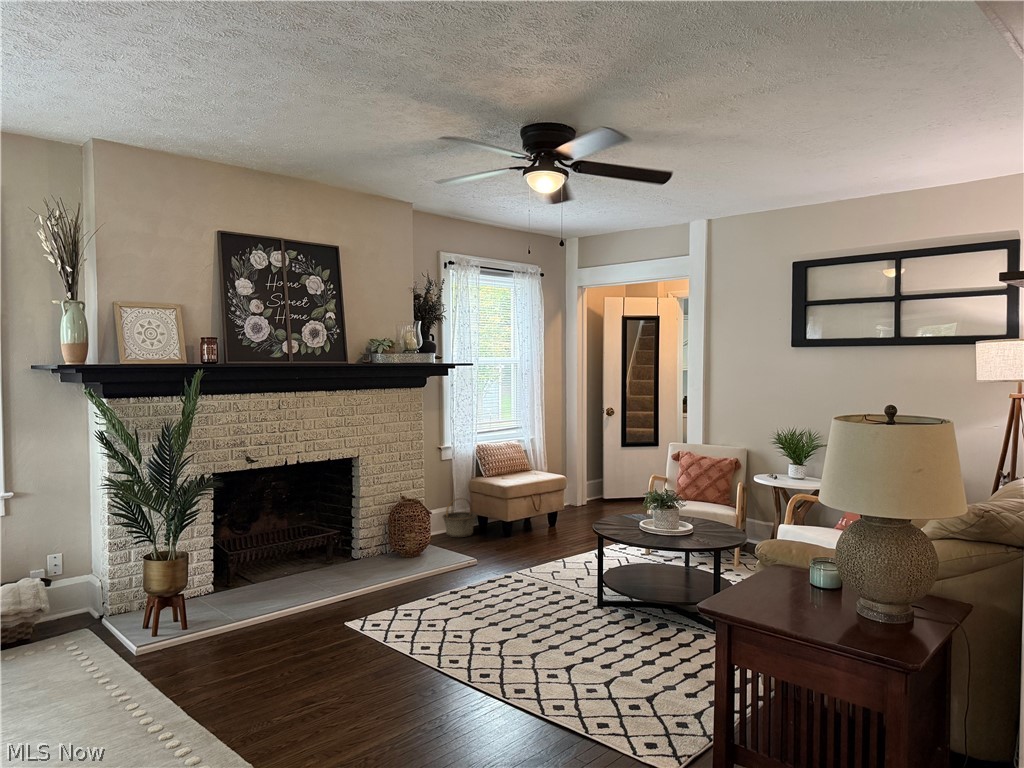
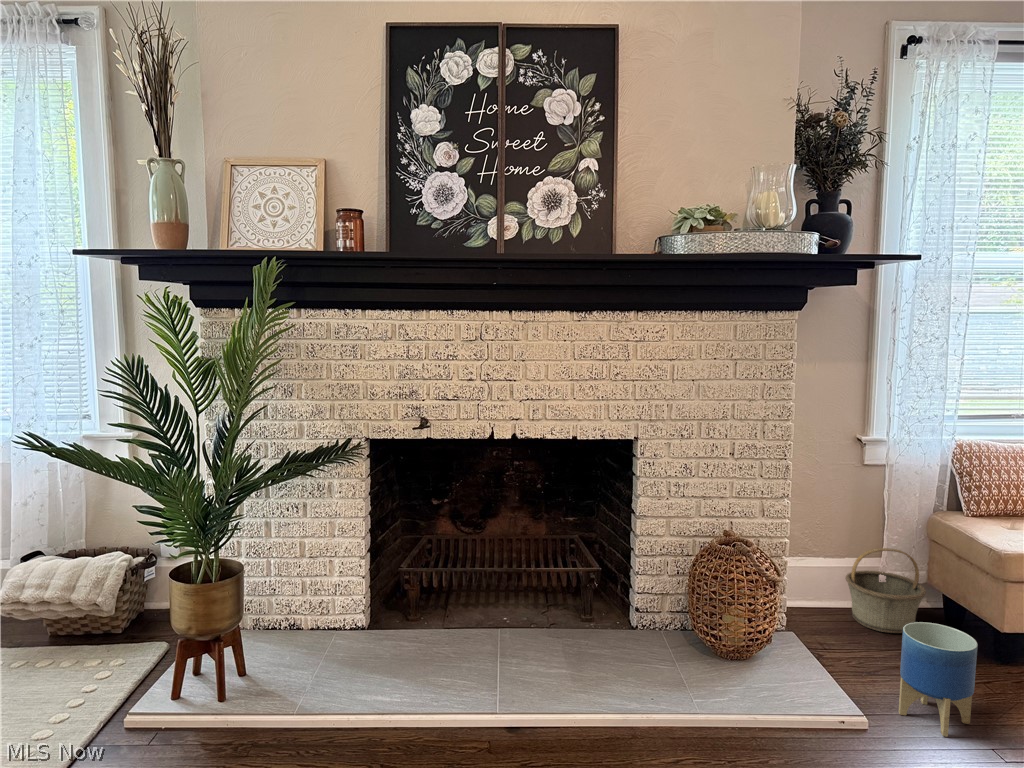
planter: none [481,517,507,558] -> present [898,622,978,737]

